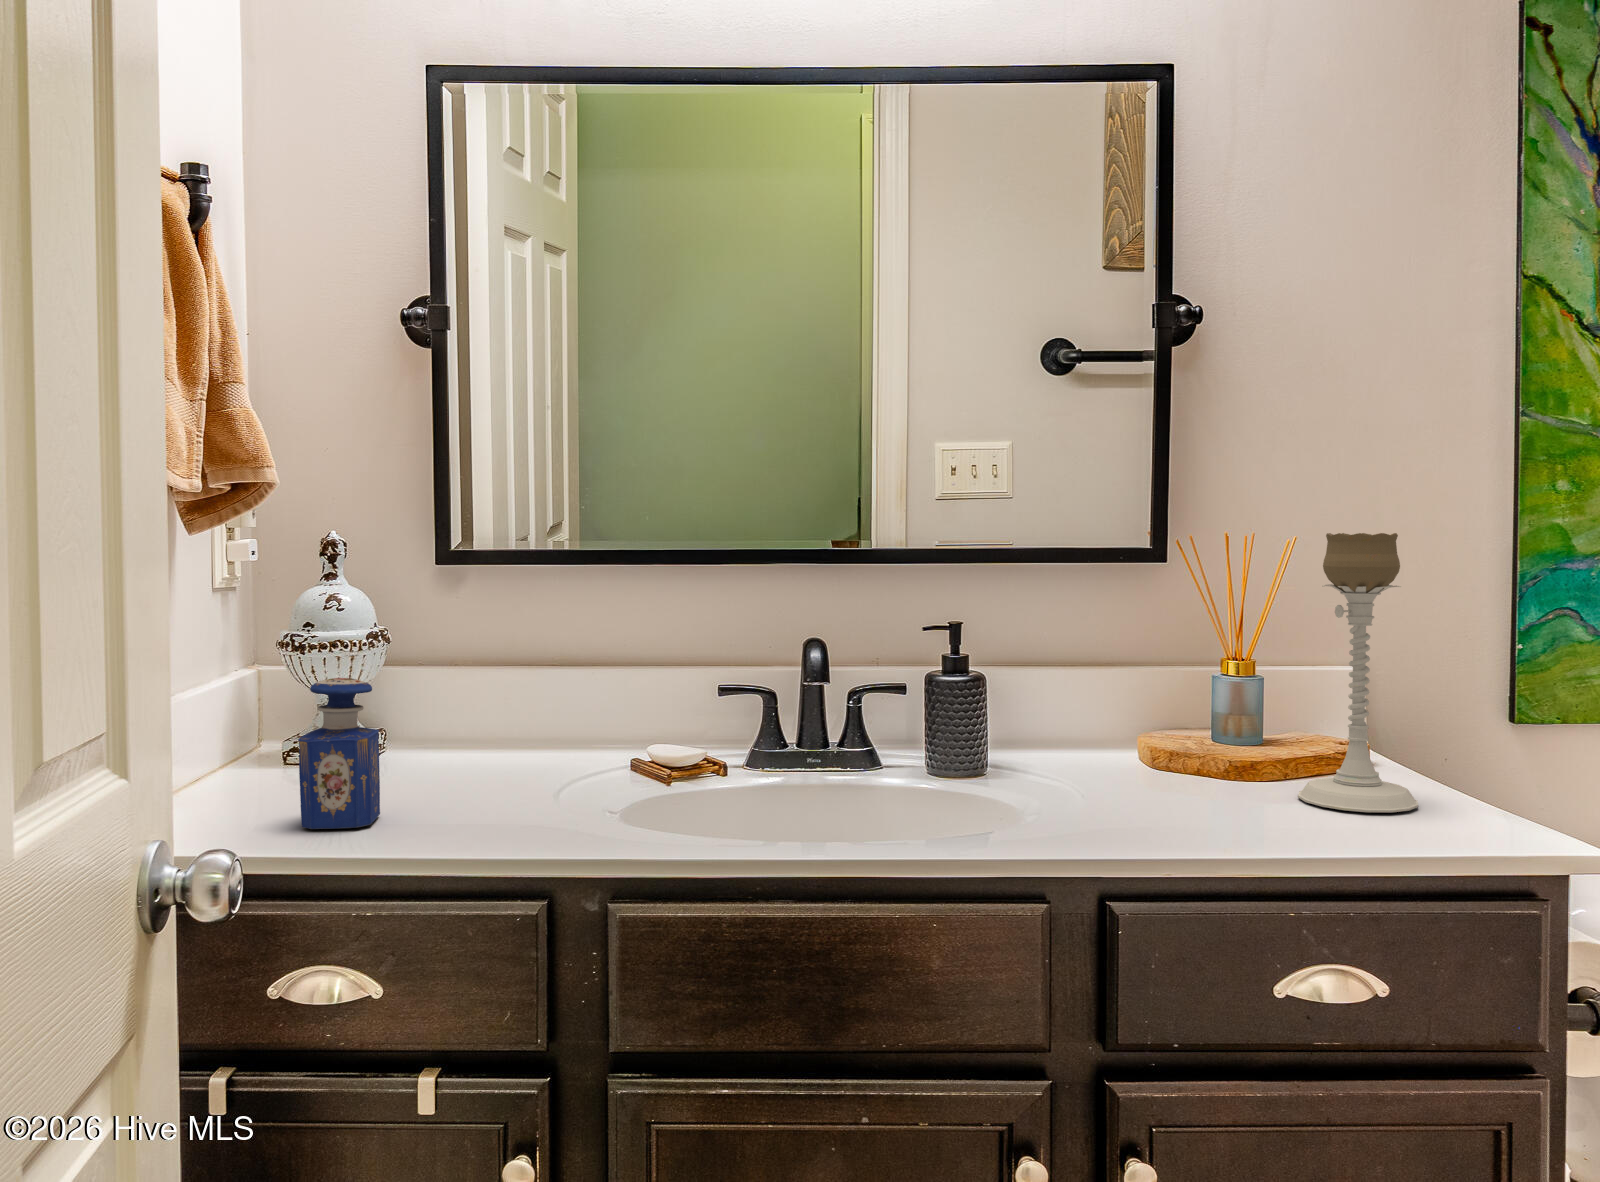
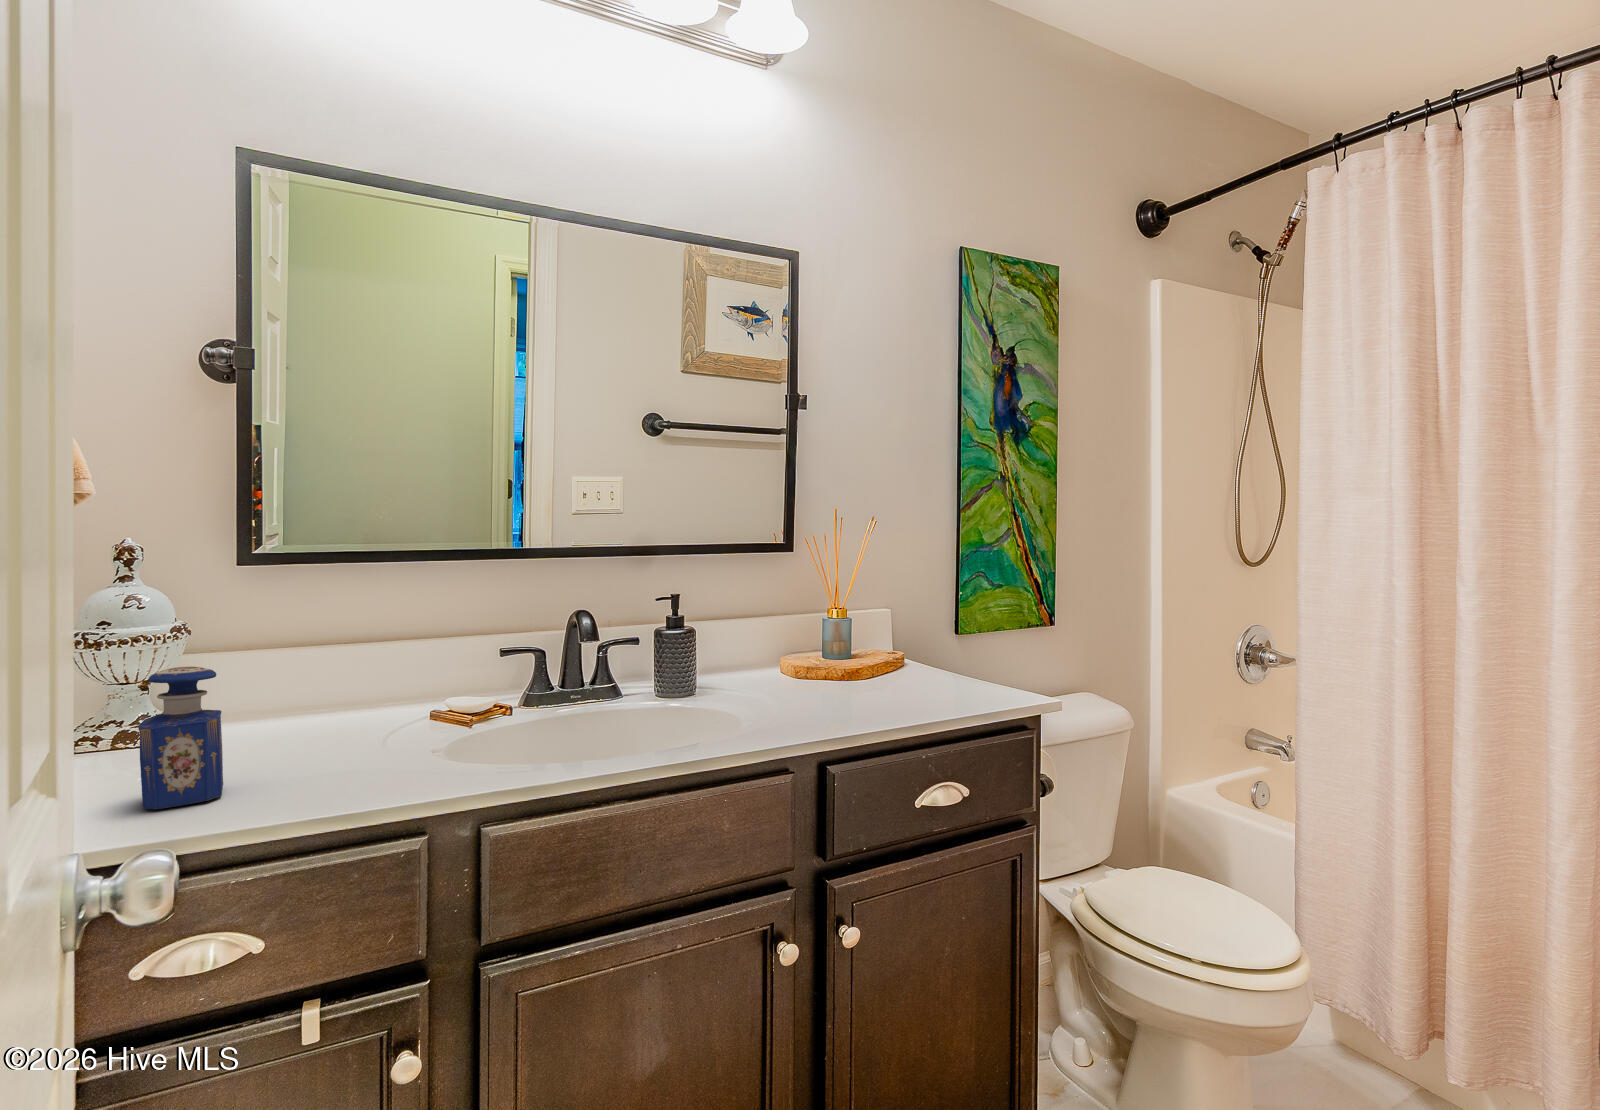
candle holder: present [1298,533,1418,813] -> none [885,530,950,692]

